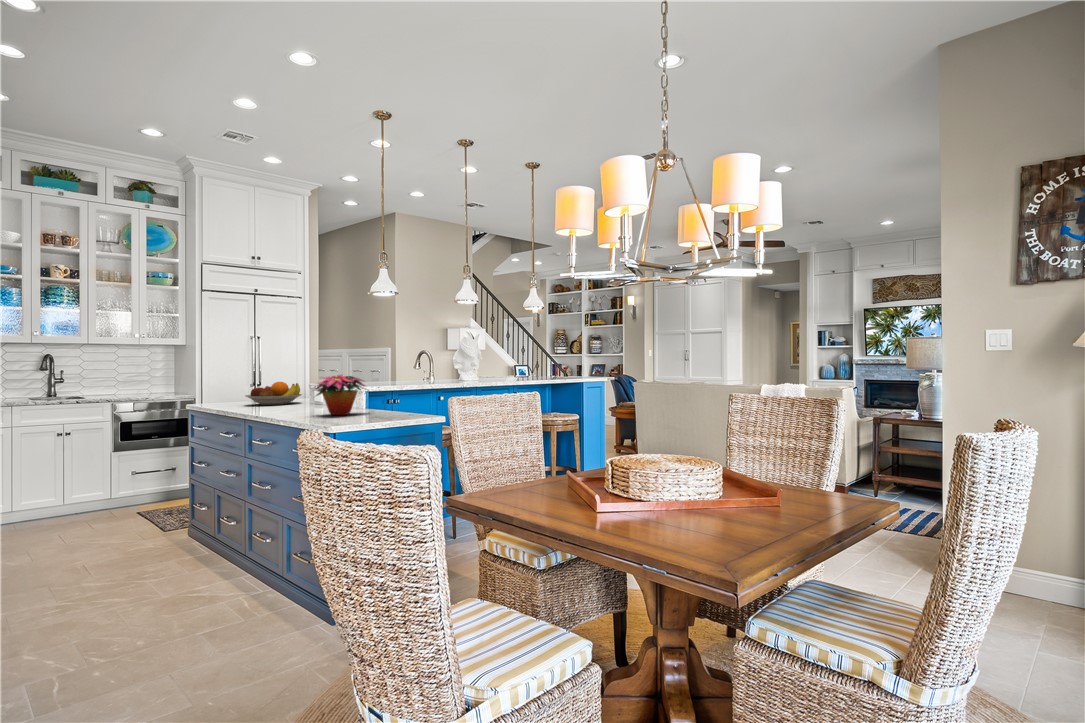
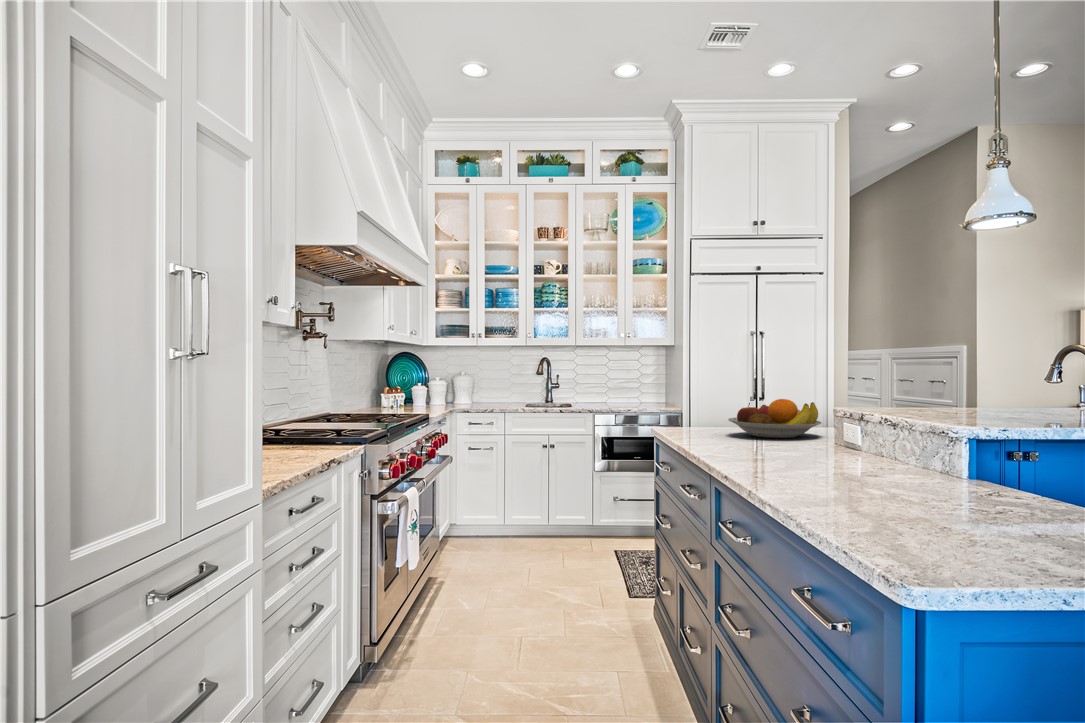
flower arrangement: present [315,374,365,415] -> none [830,395,1017,505]

